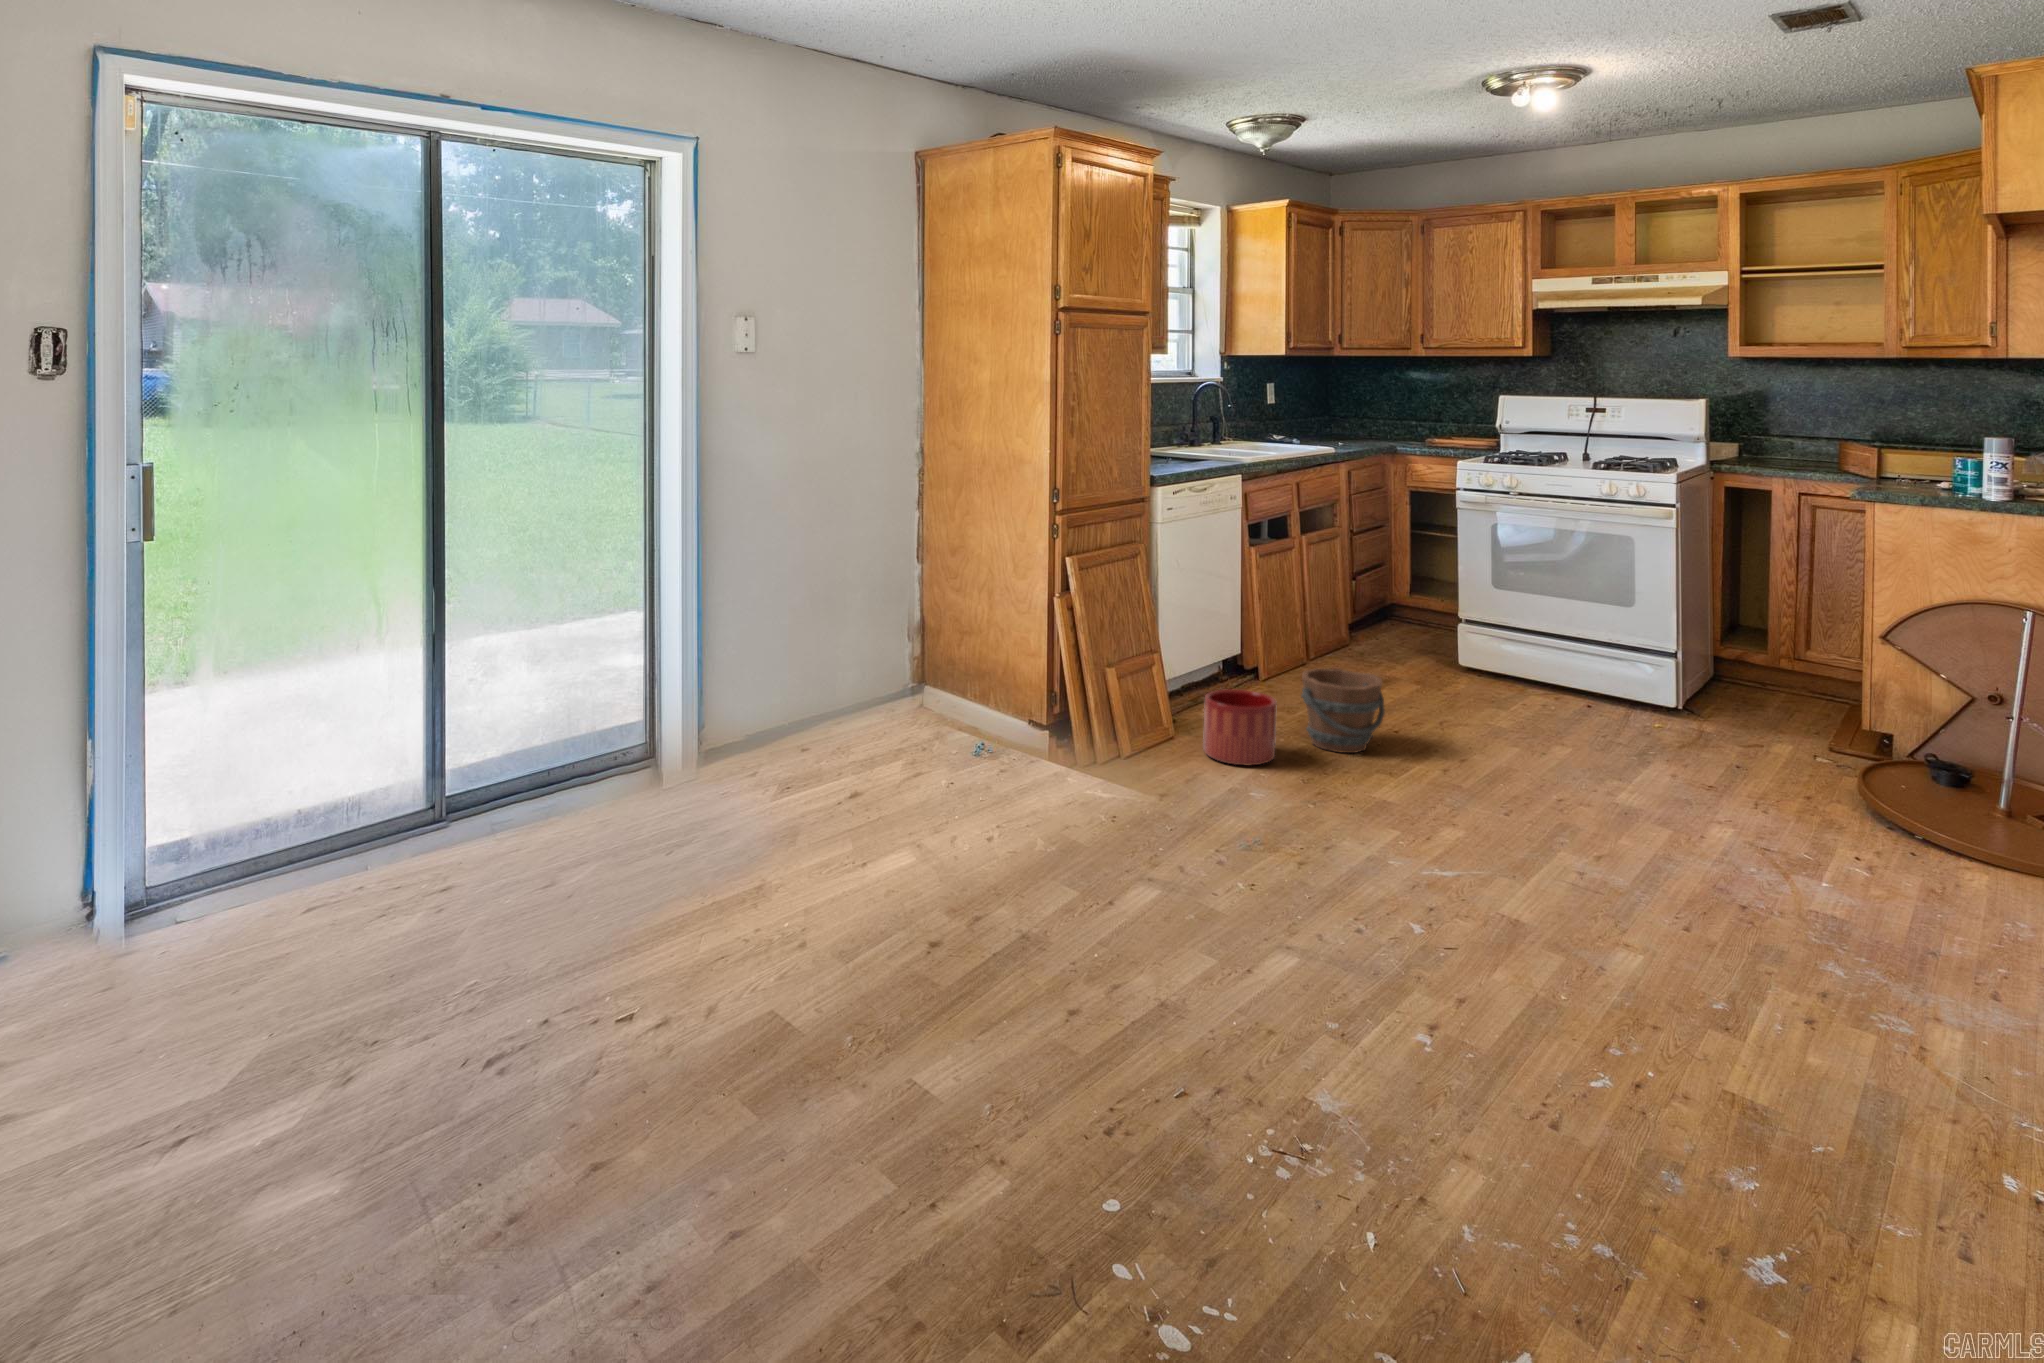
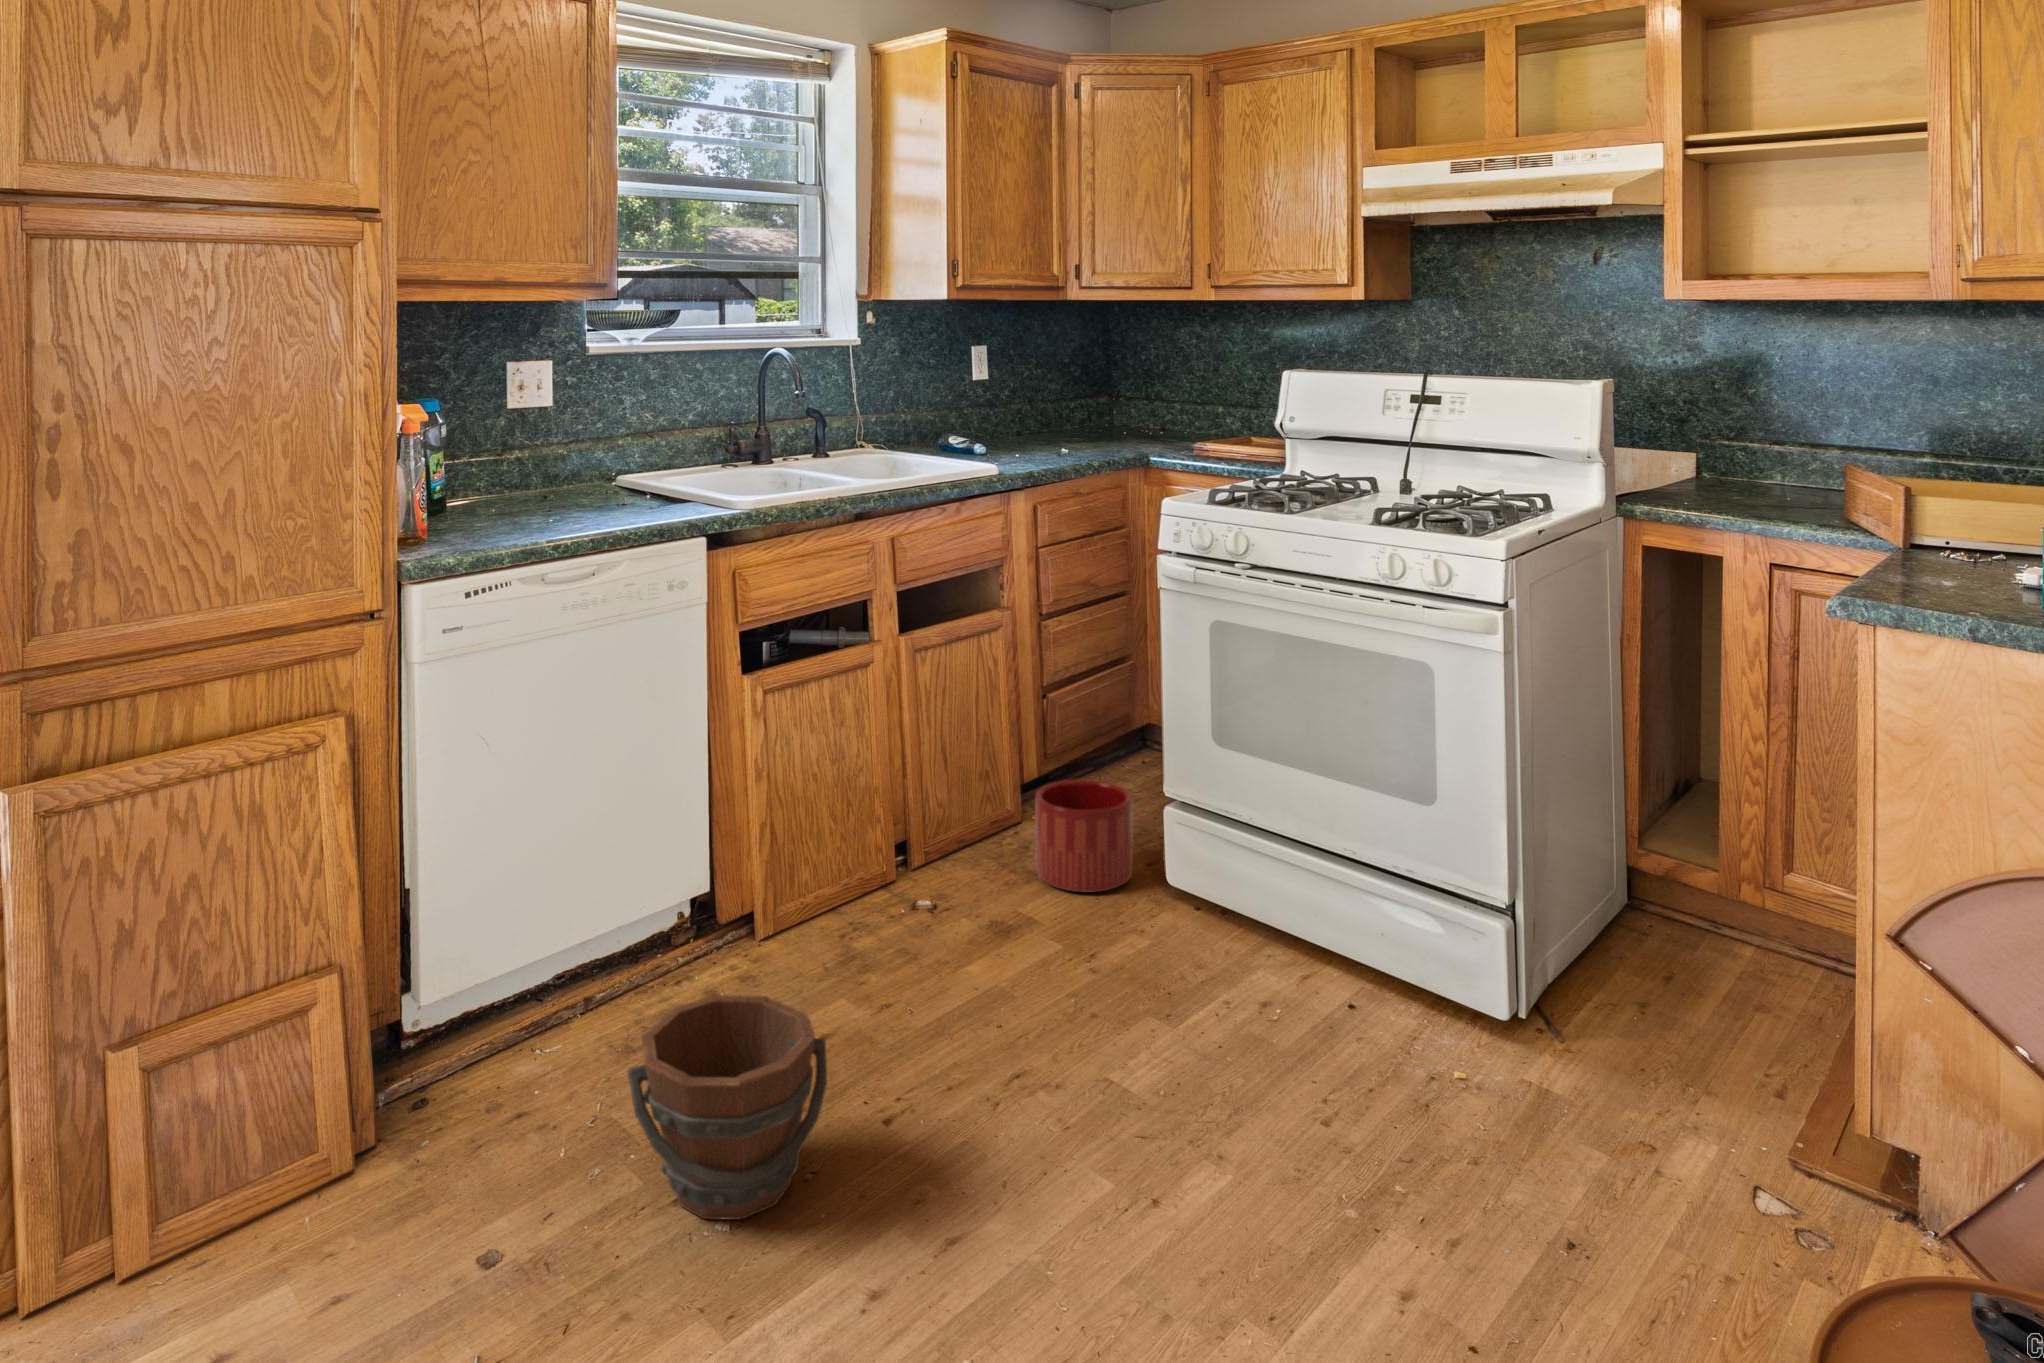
planter: present [1203,690,1276,766] -> present [1035,780,1133,893]

